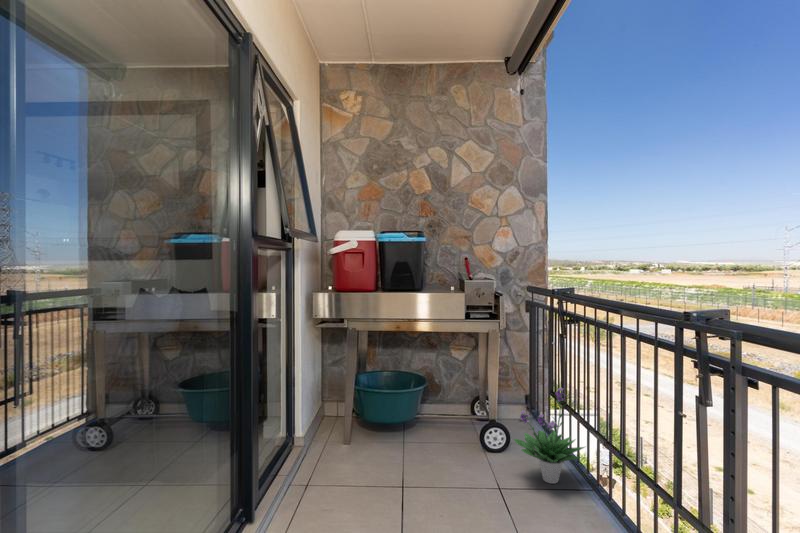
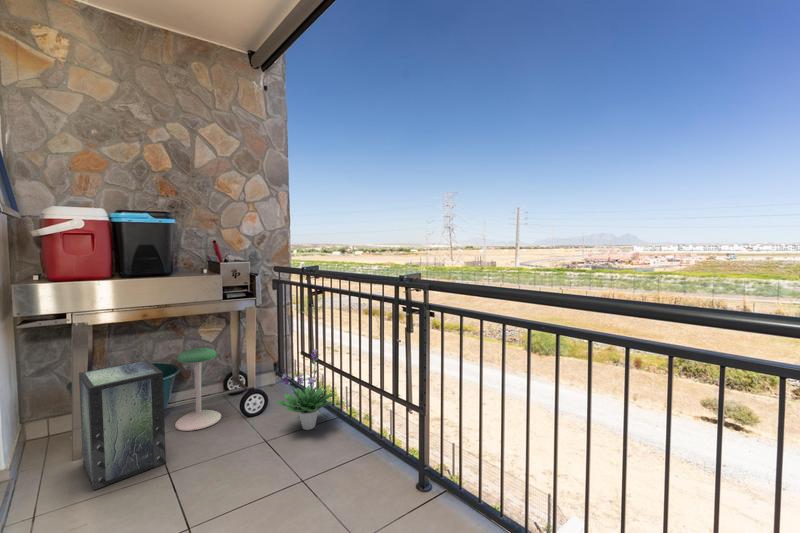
stool: none [422,365,463,448] -> present [175,348,221,431]
storage box: none [351,369,407,473] -> present [79,360,166,490]

